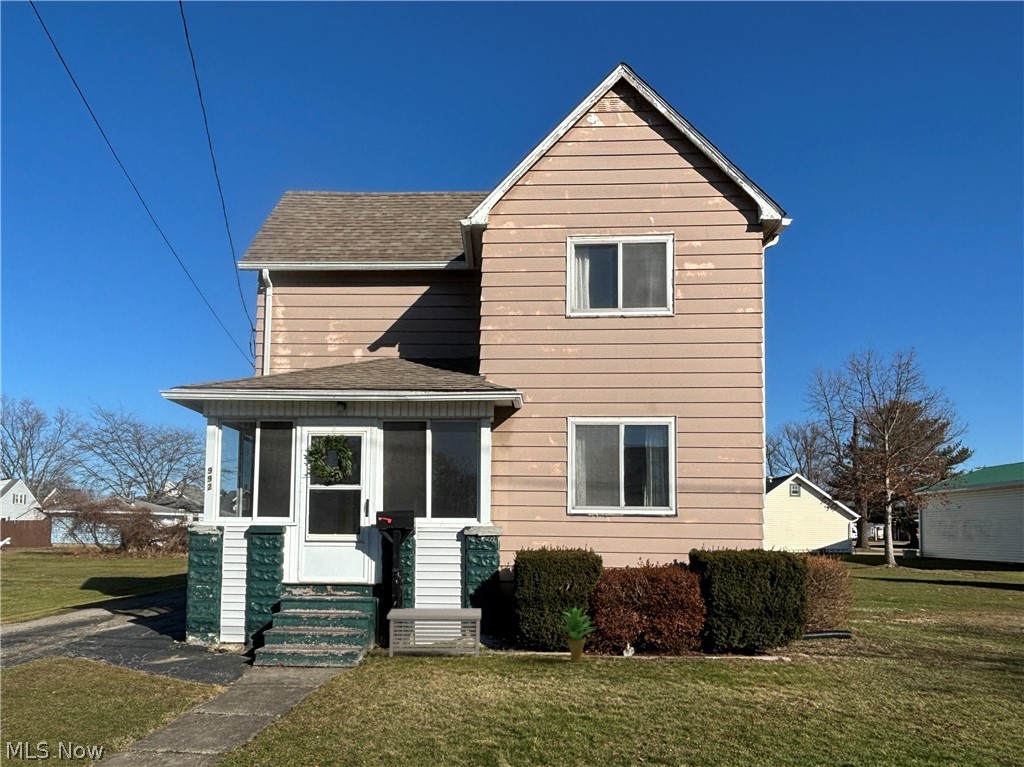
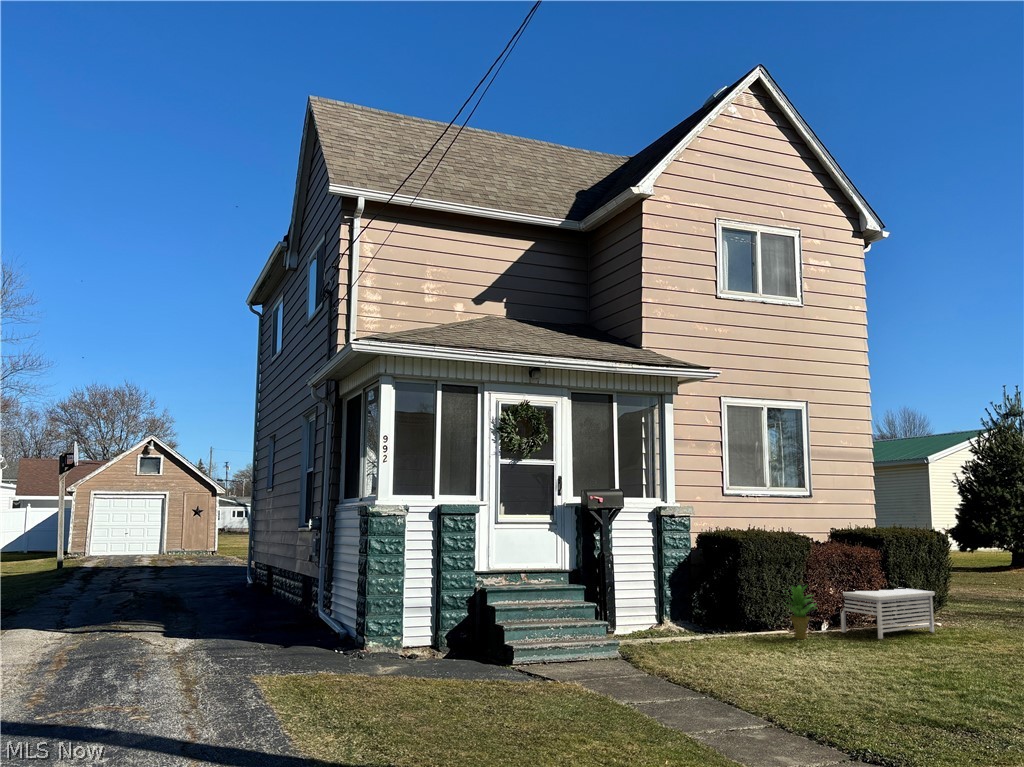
storage bench: present [387,608,481,657] -> present [841,588,935,639]

